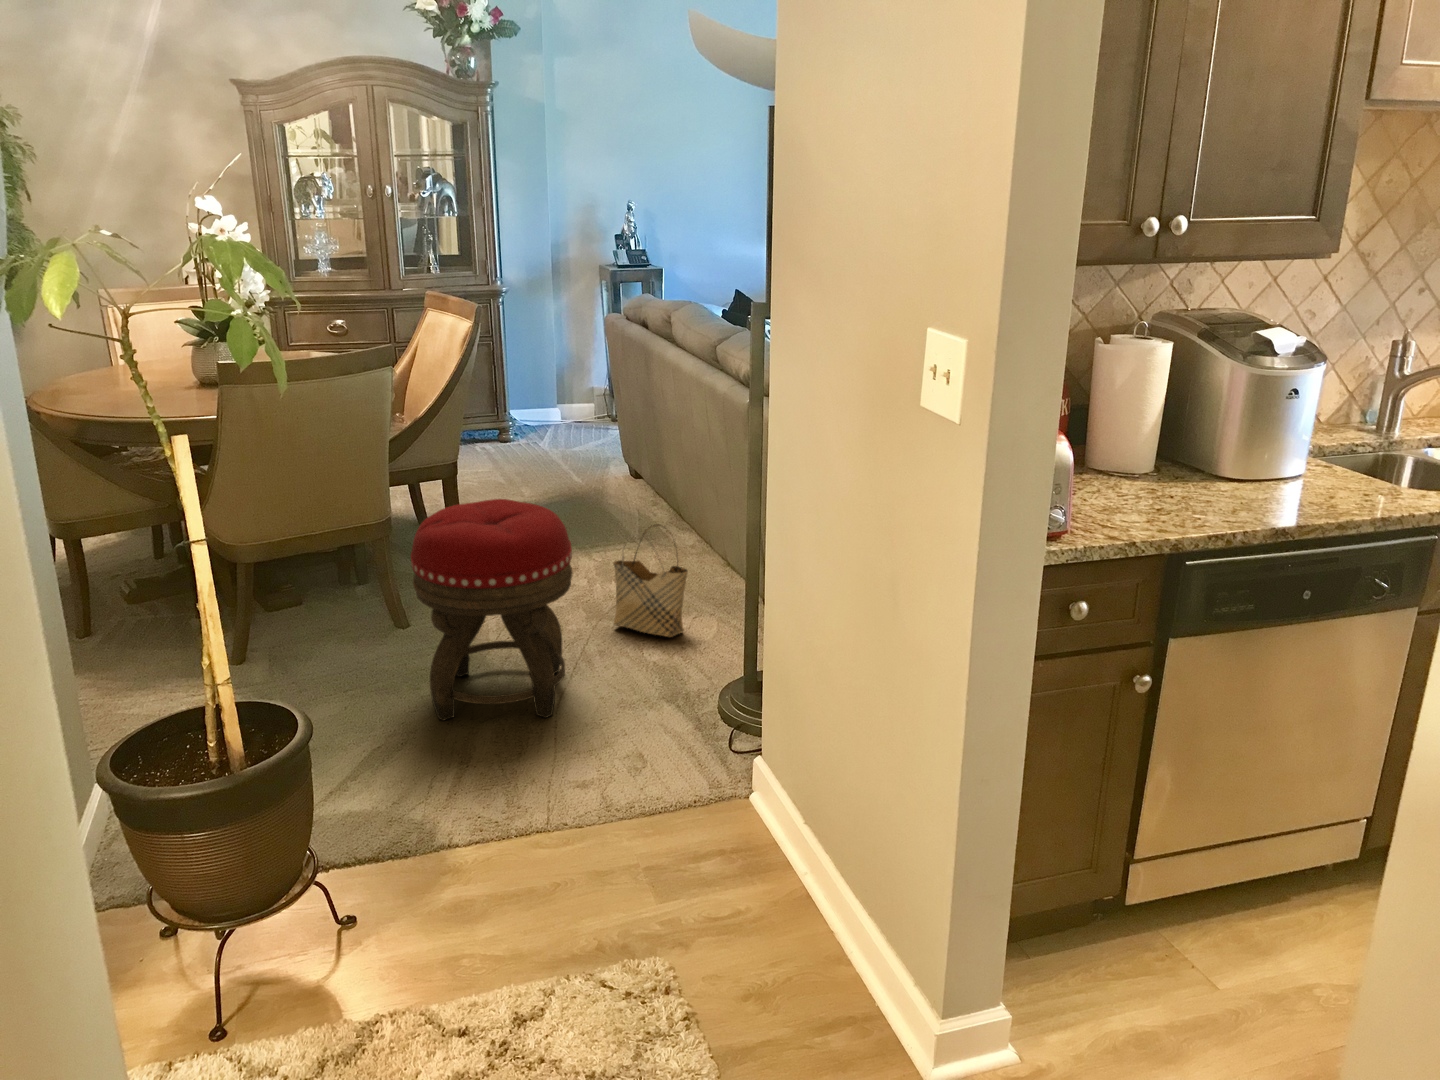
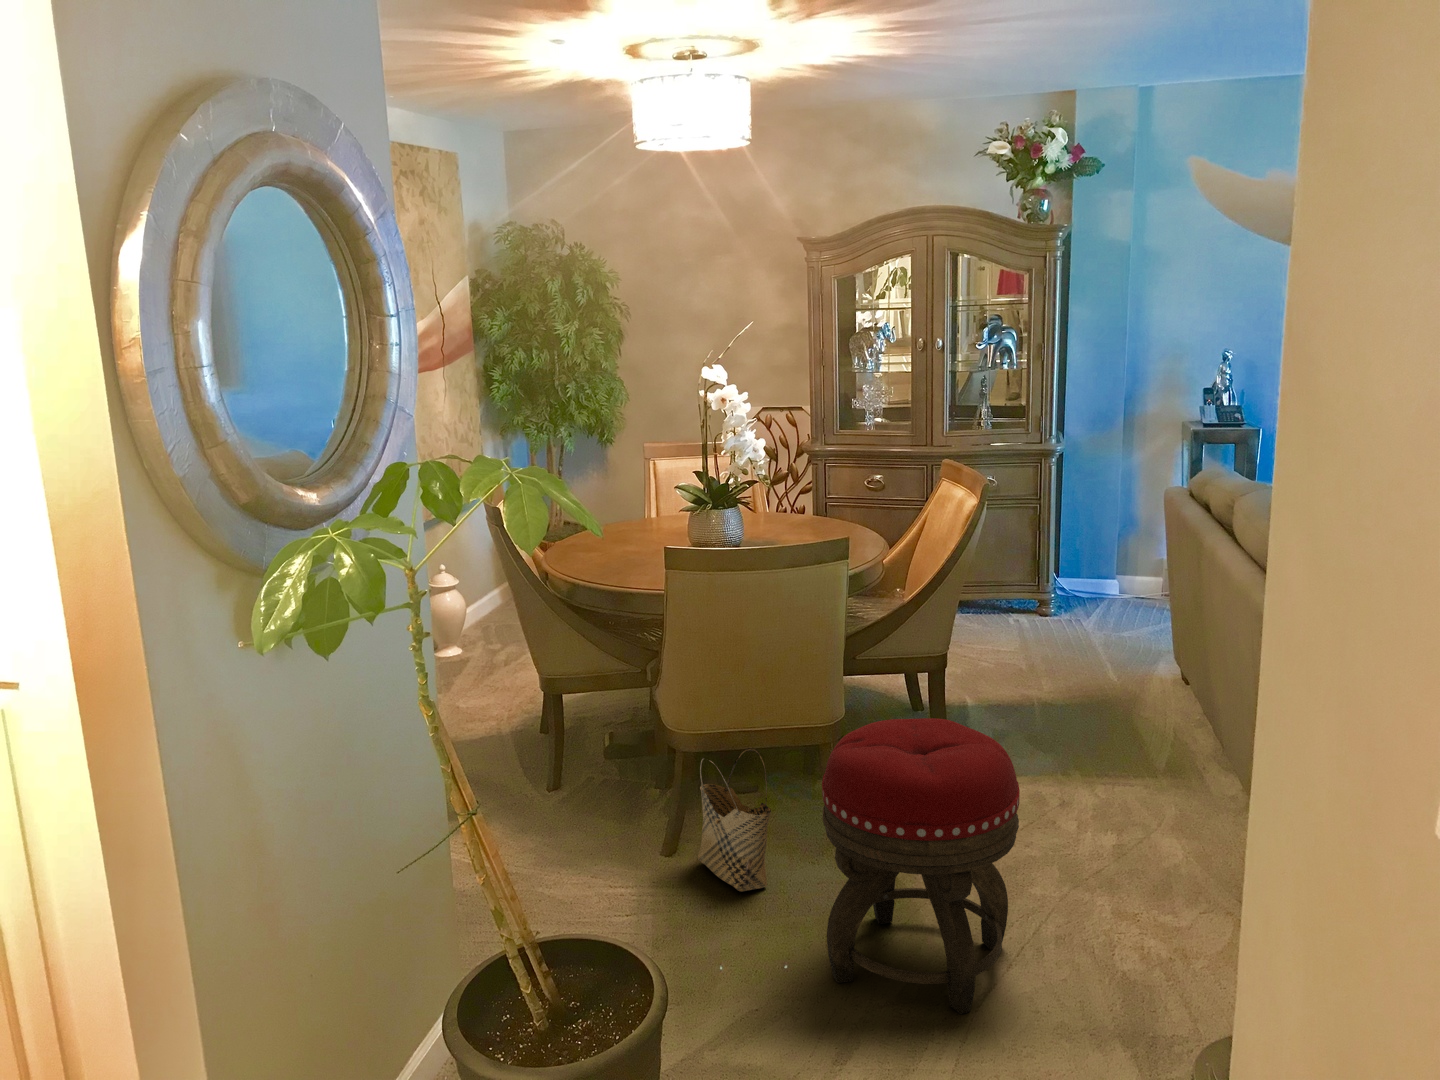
woven basket: present [613,524,688,637] -> present [698,748,771,891]

